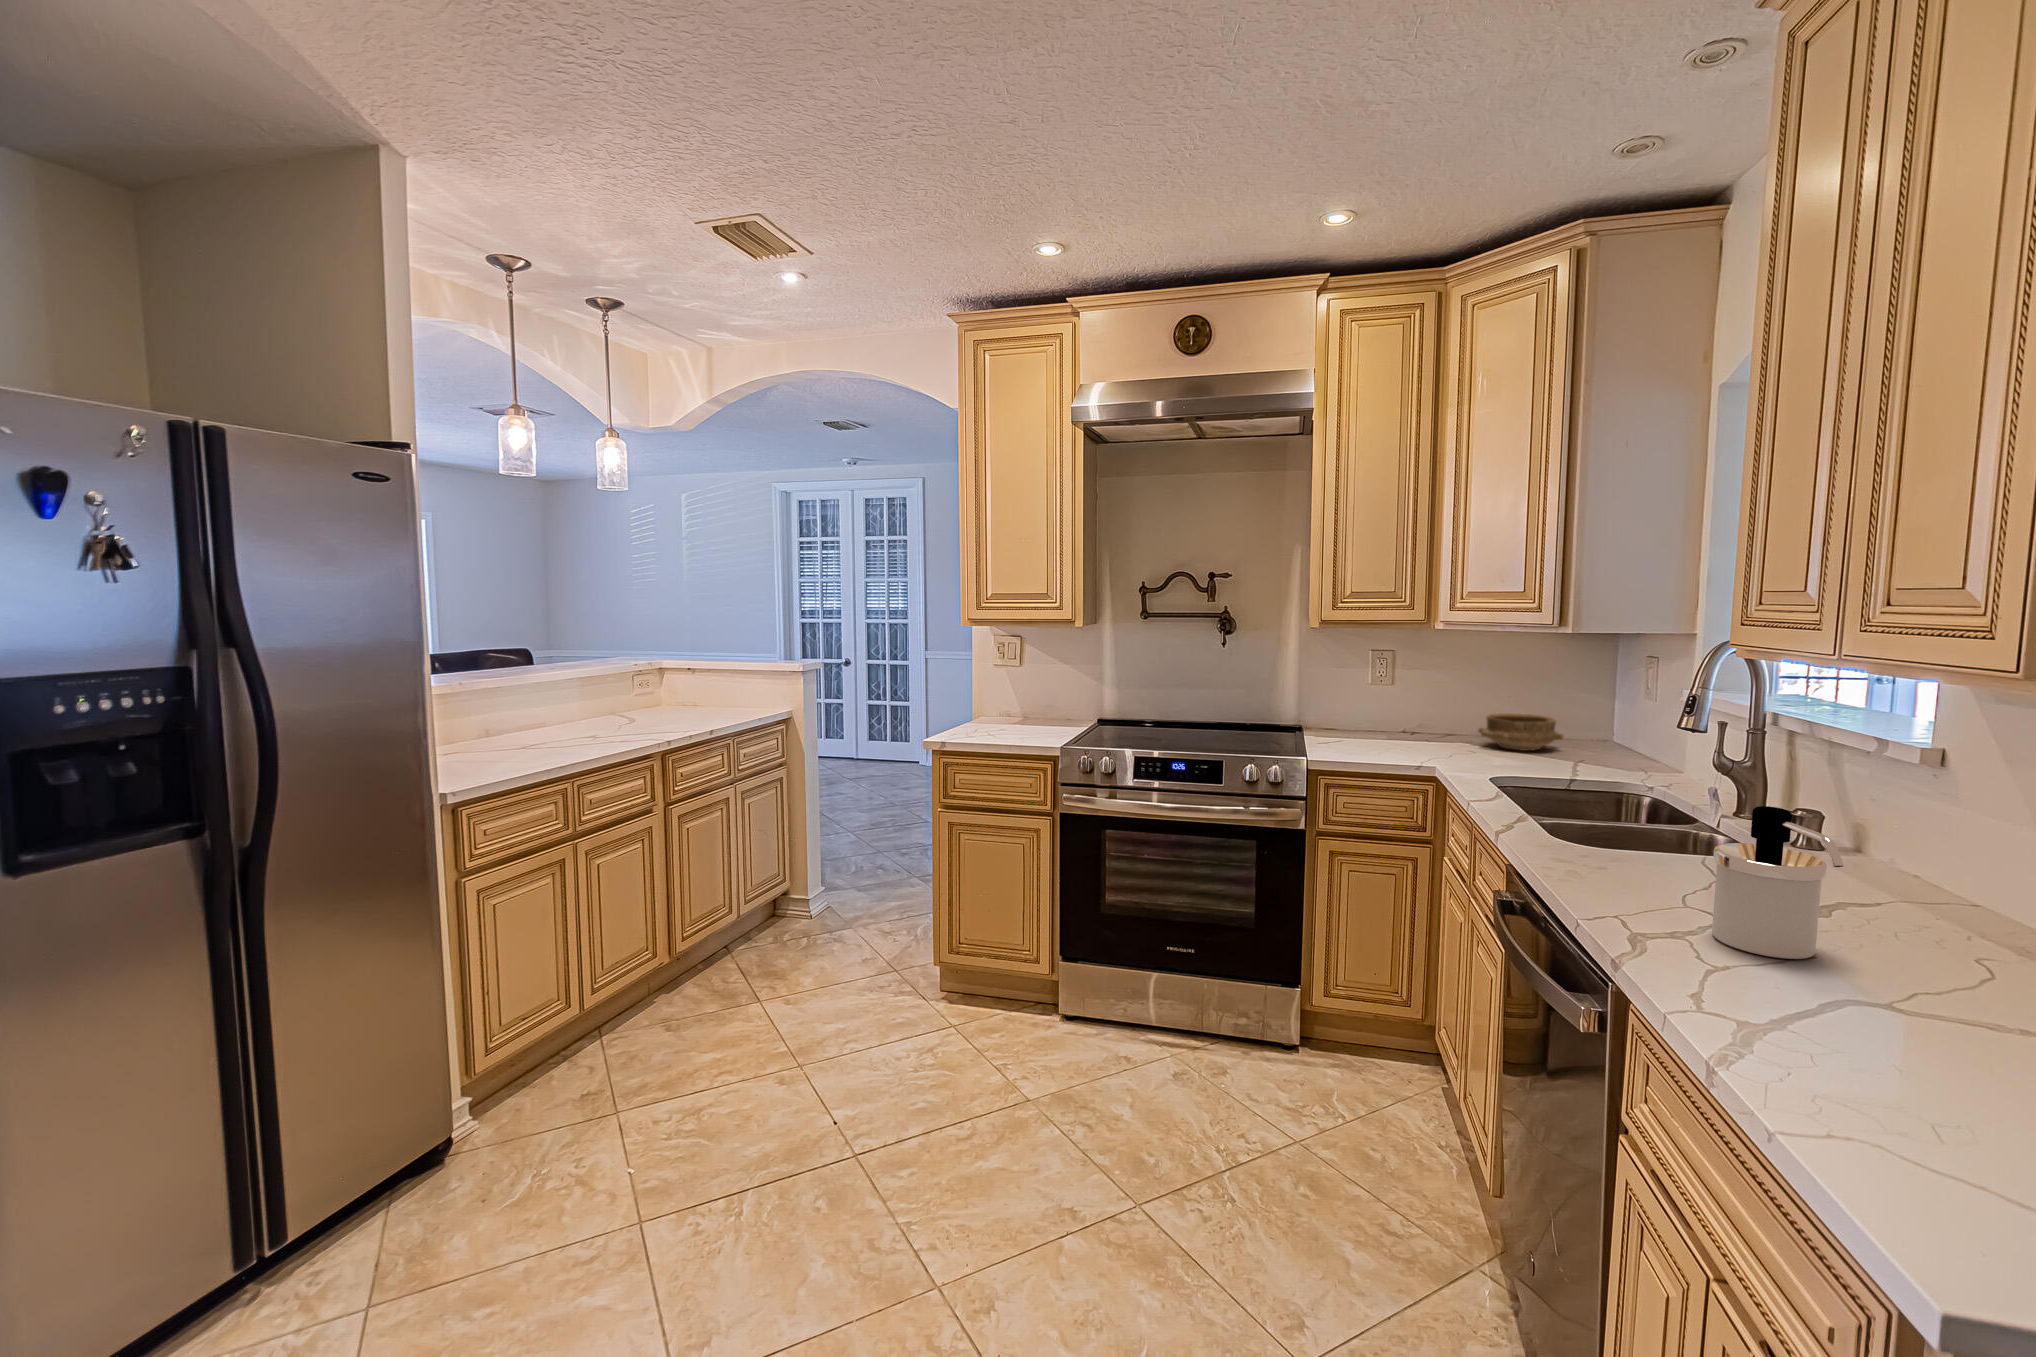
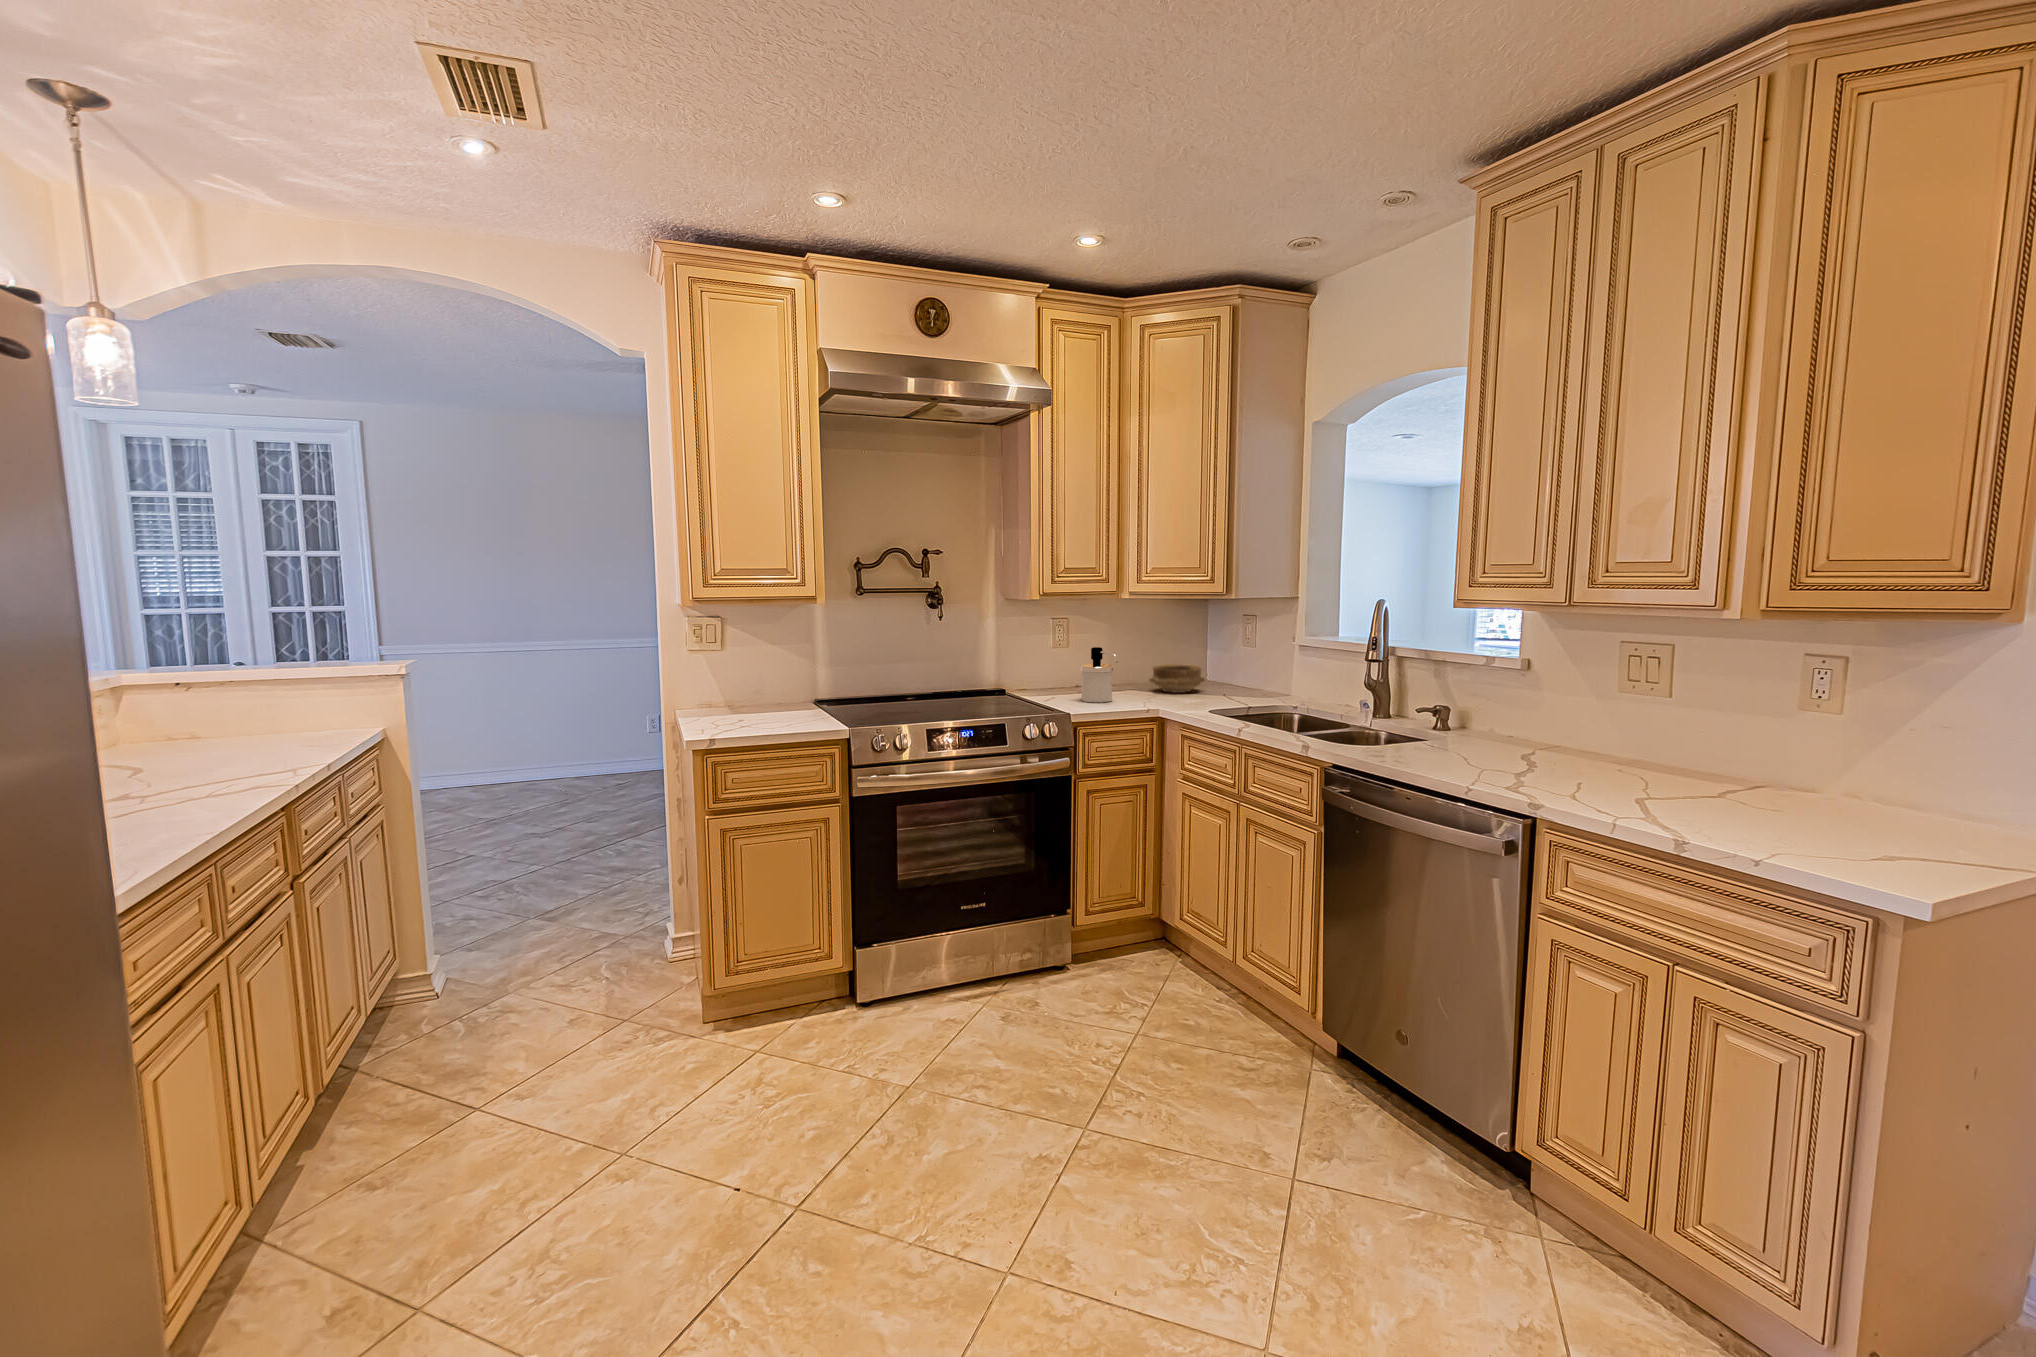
soap dispenser: present [1712,806,1844,959] -> present [1080,647,1118,702]

